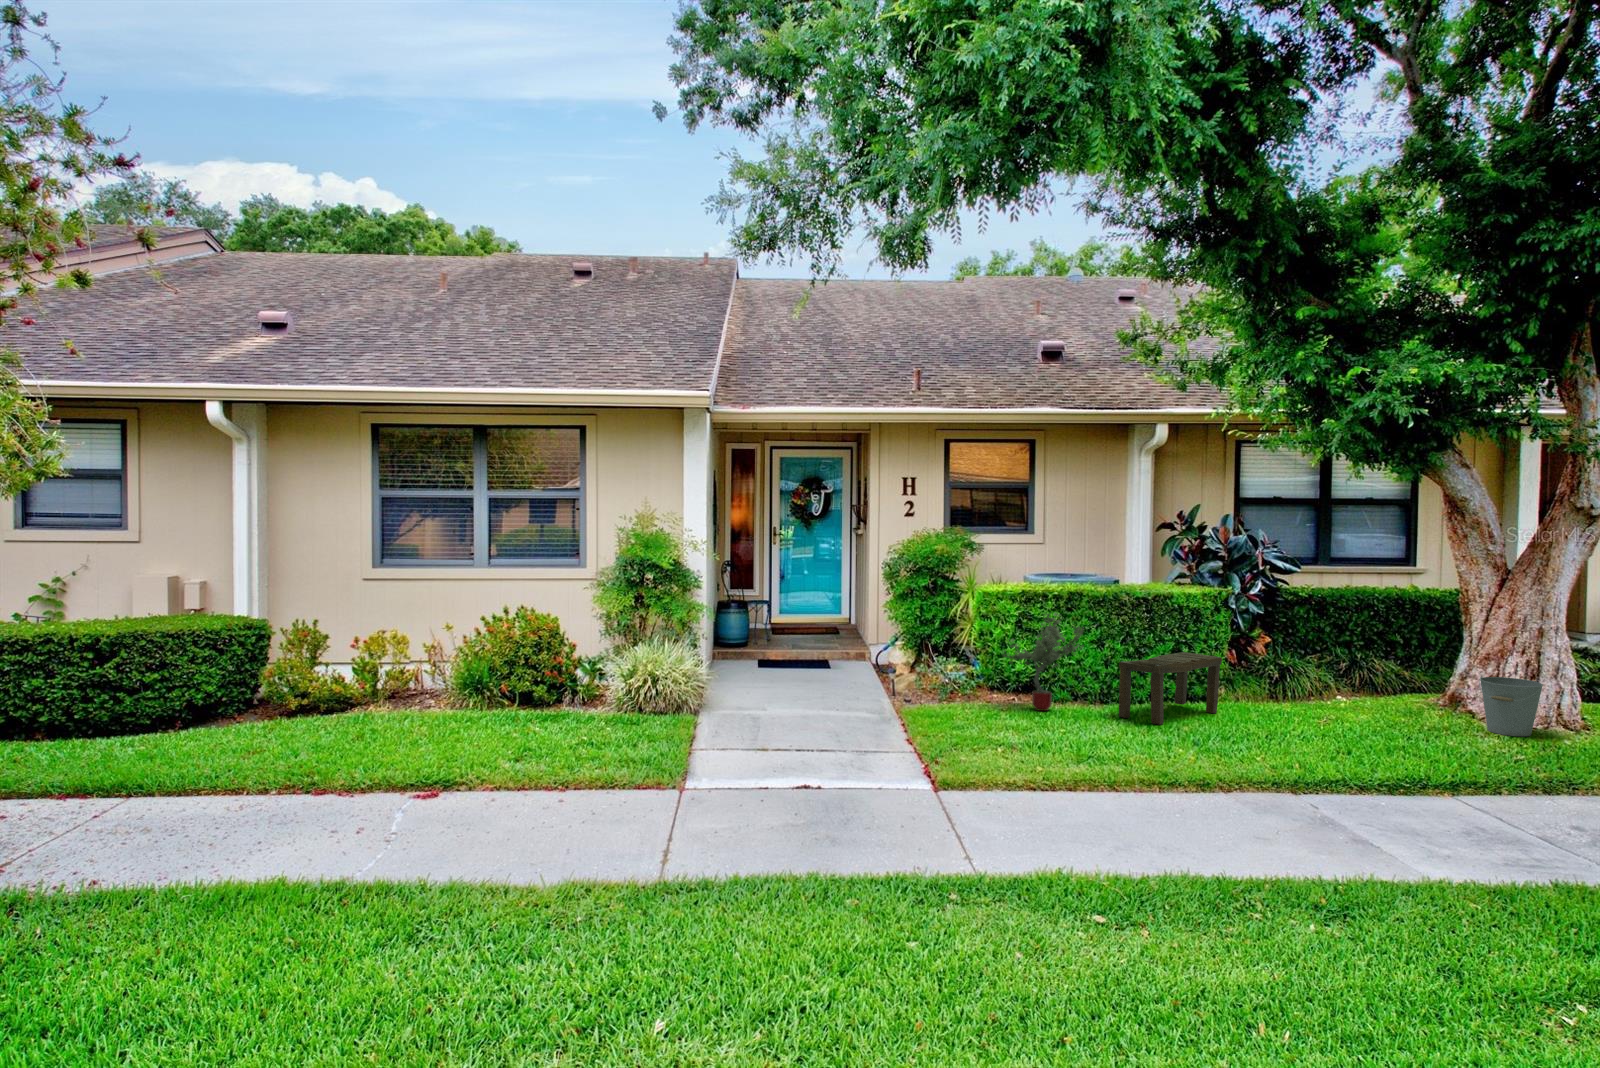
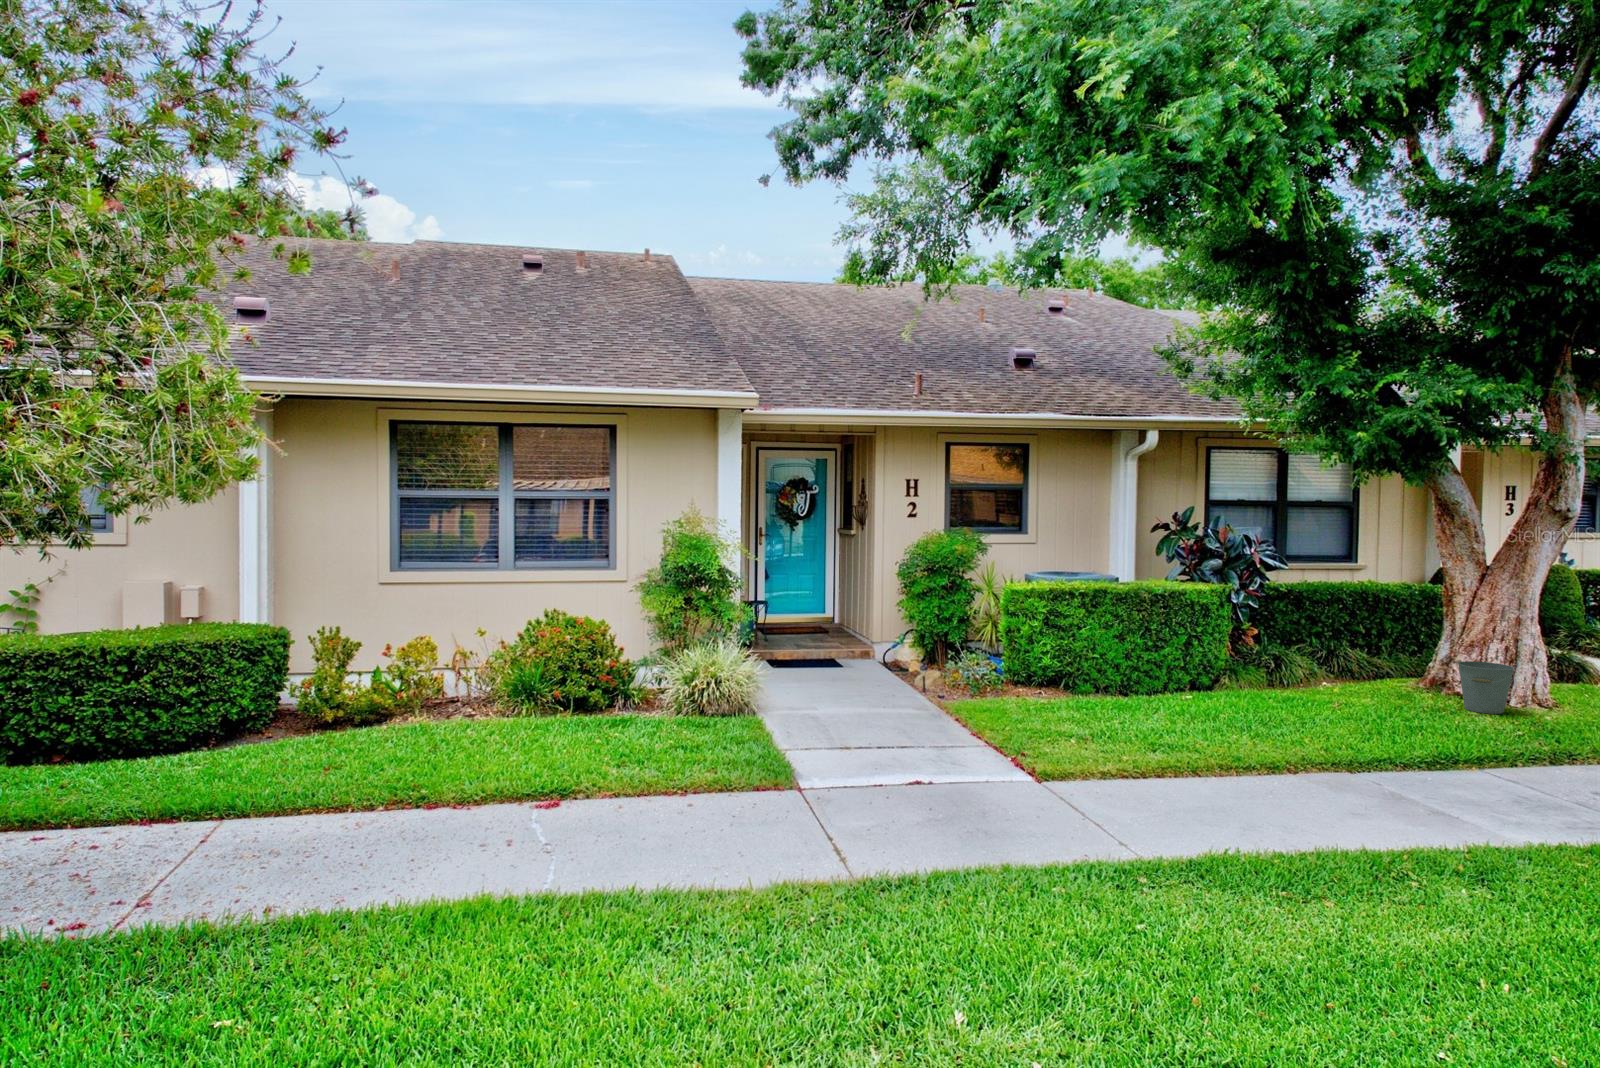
potted tree: present [1002,613,1084,711] -> none [1036,608,1115,702]
bench: present [1119,652,1222,725] -> none [1148,644,1235,712]

